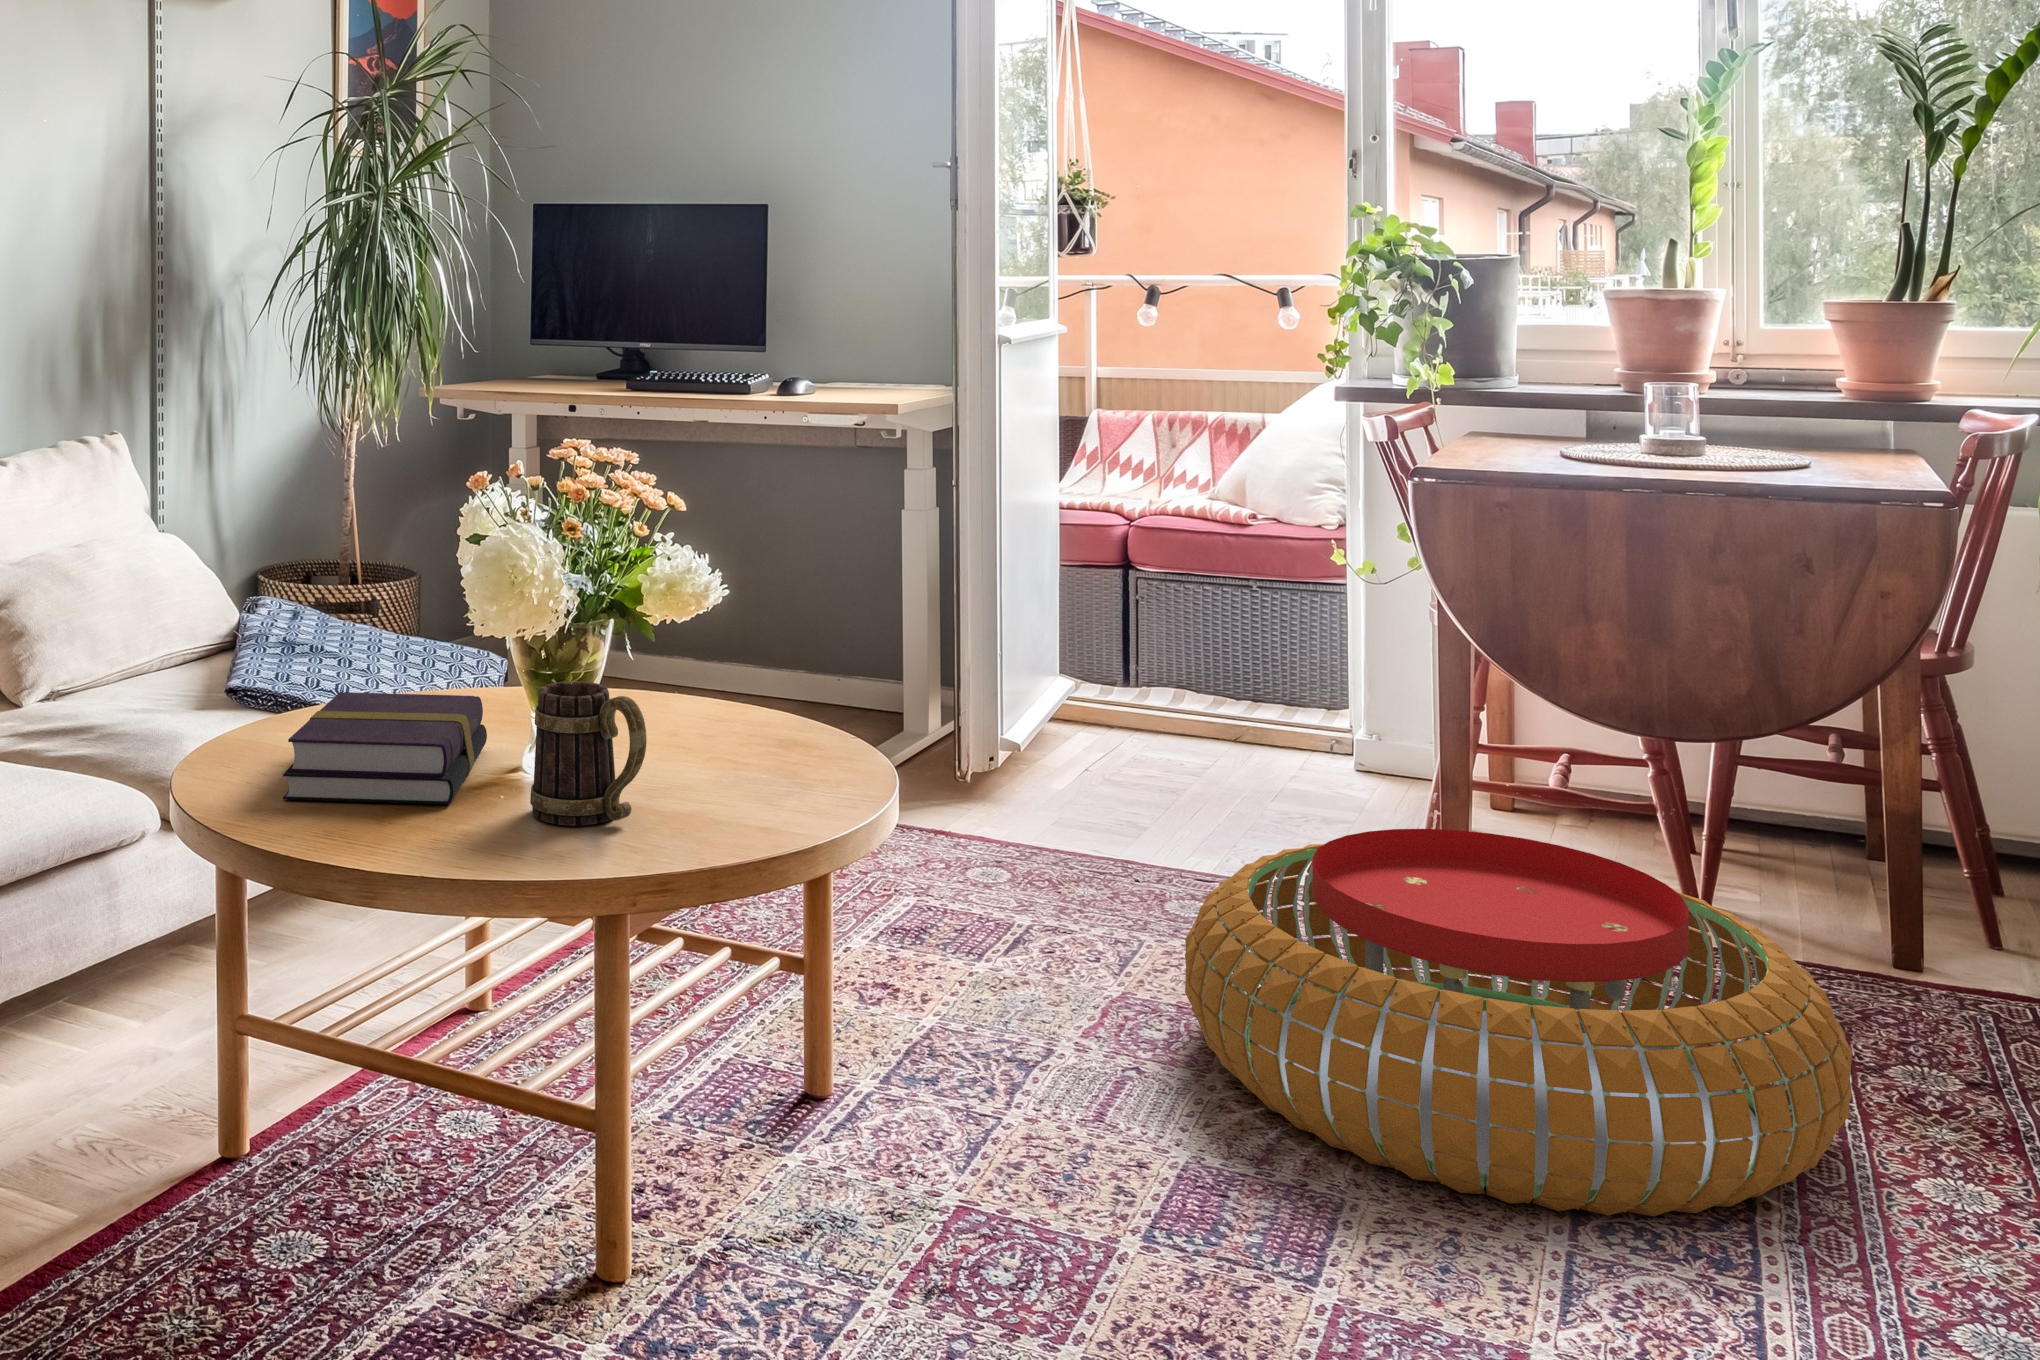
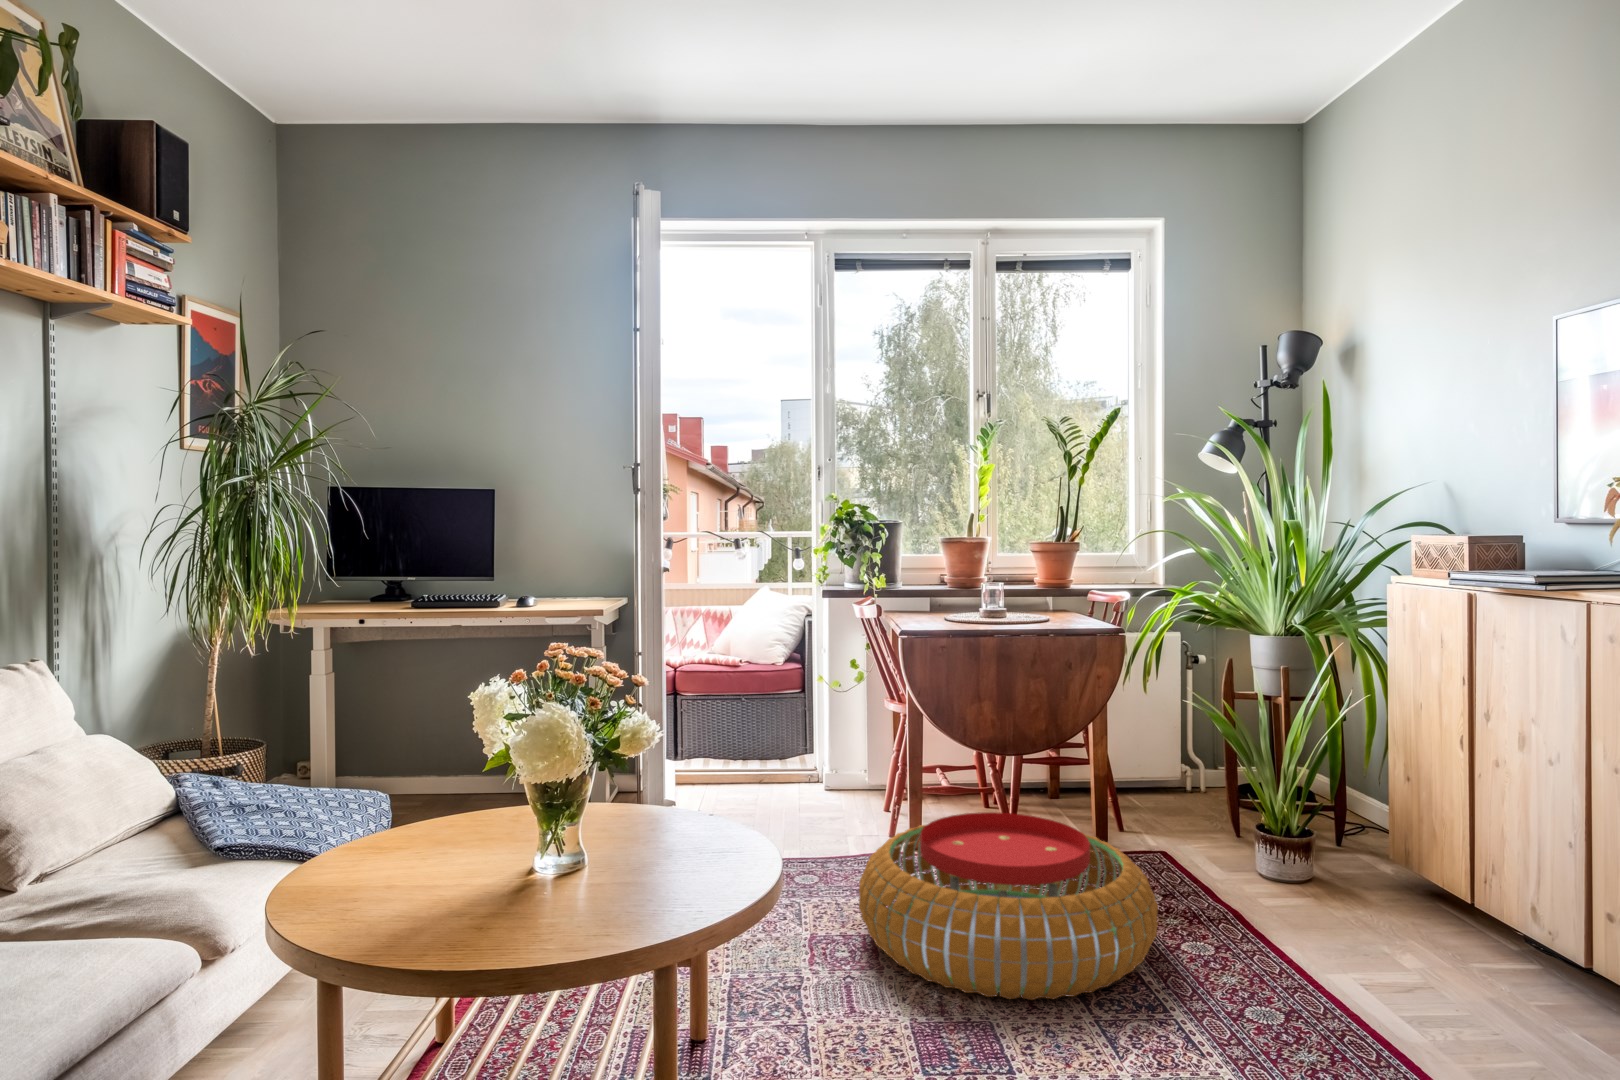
mug: present [530,681,647,826] -> none [574,811,664,915]
book: present [283,692,487,804] -> none [368,832,513,941]

